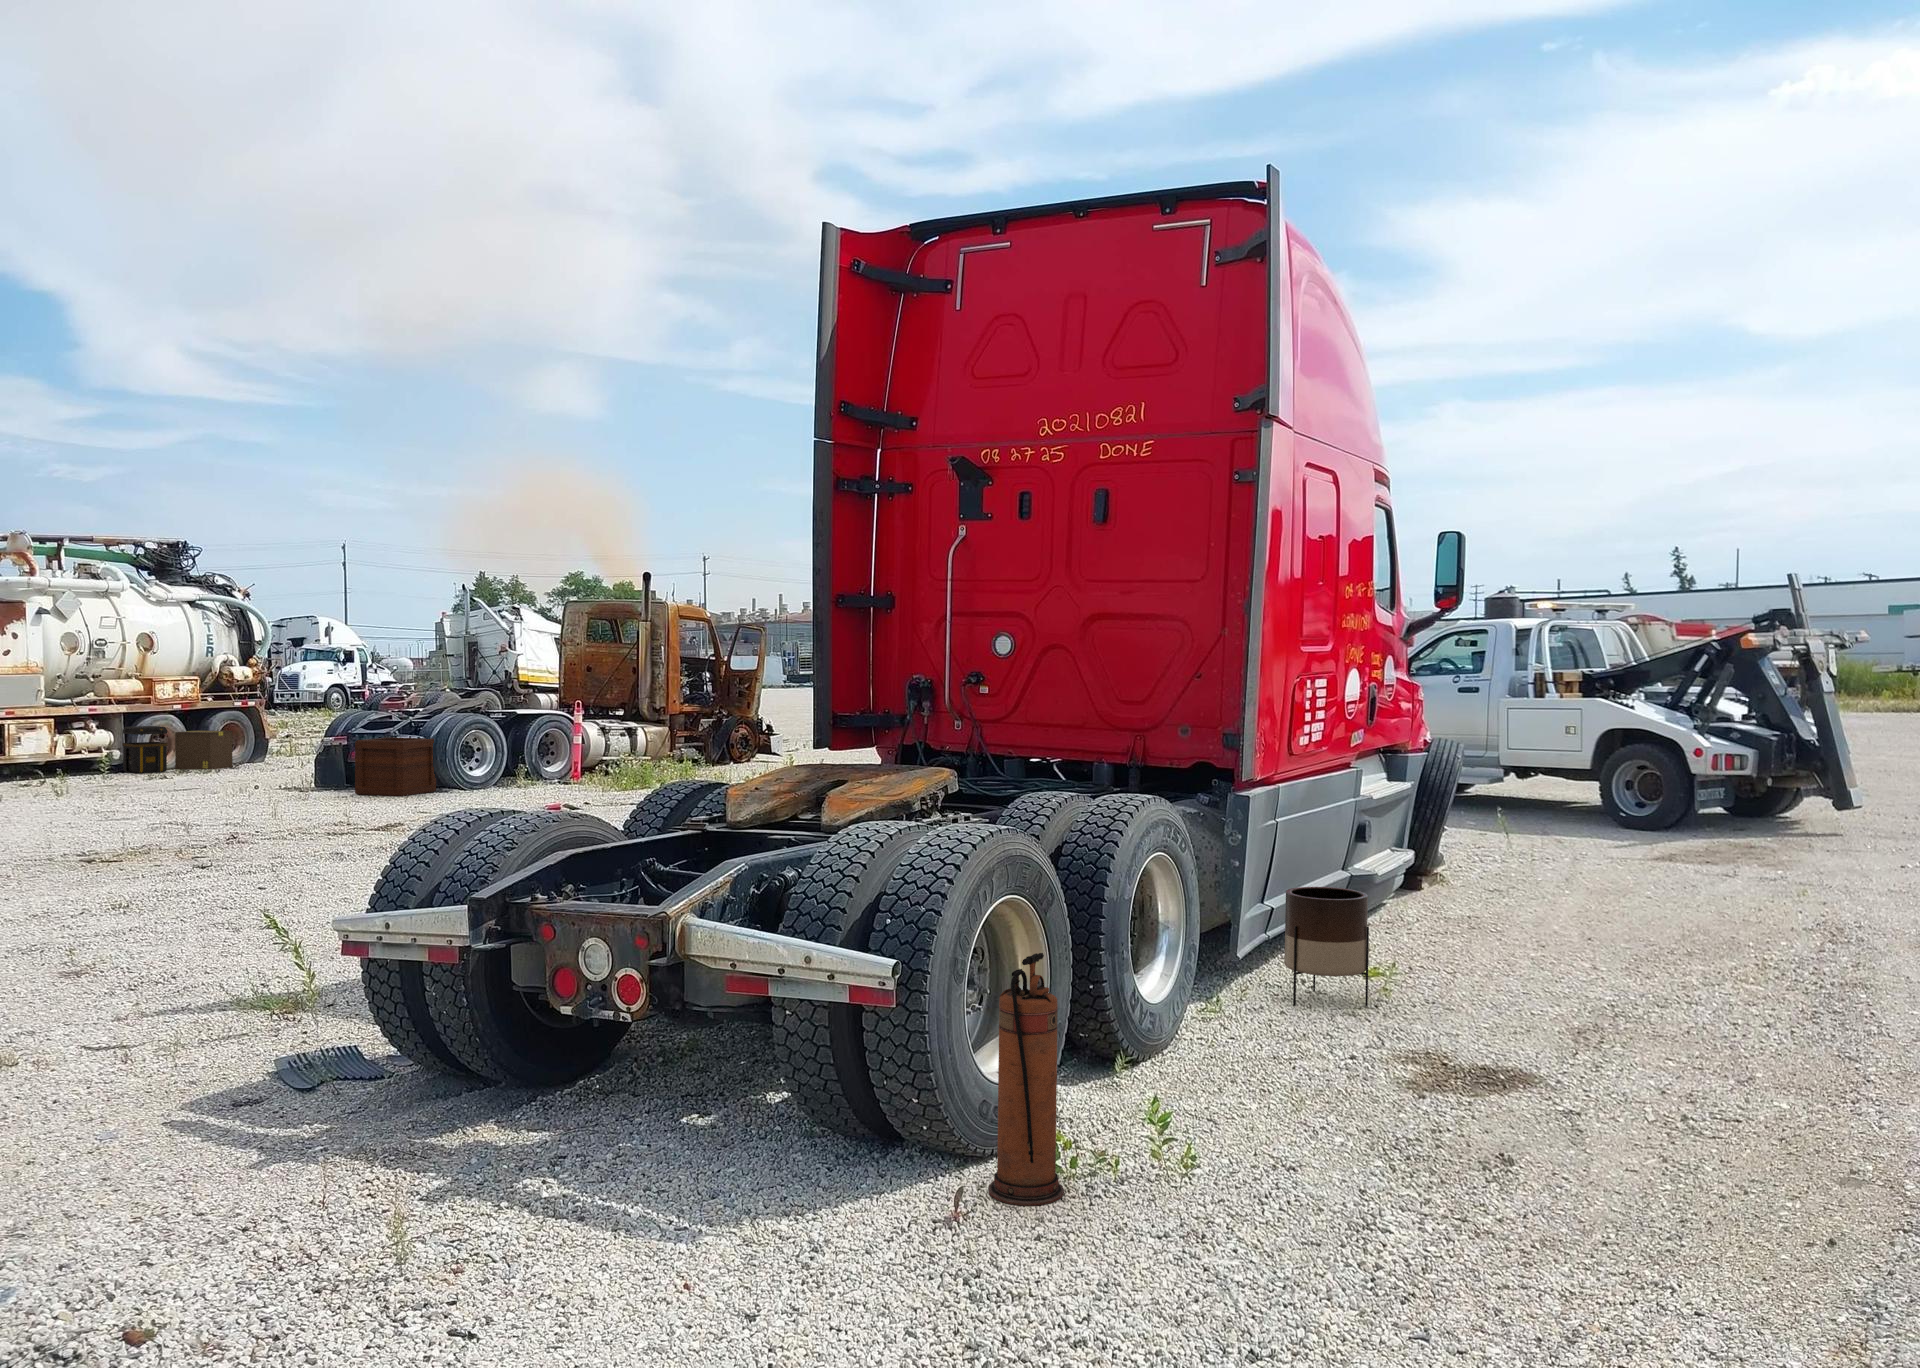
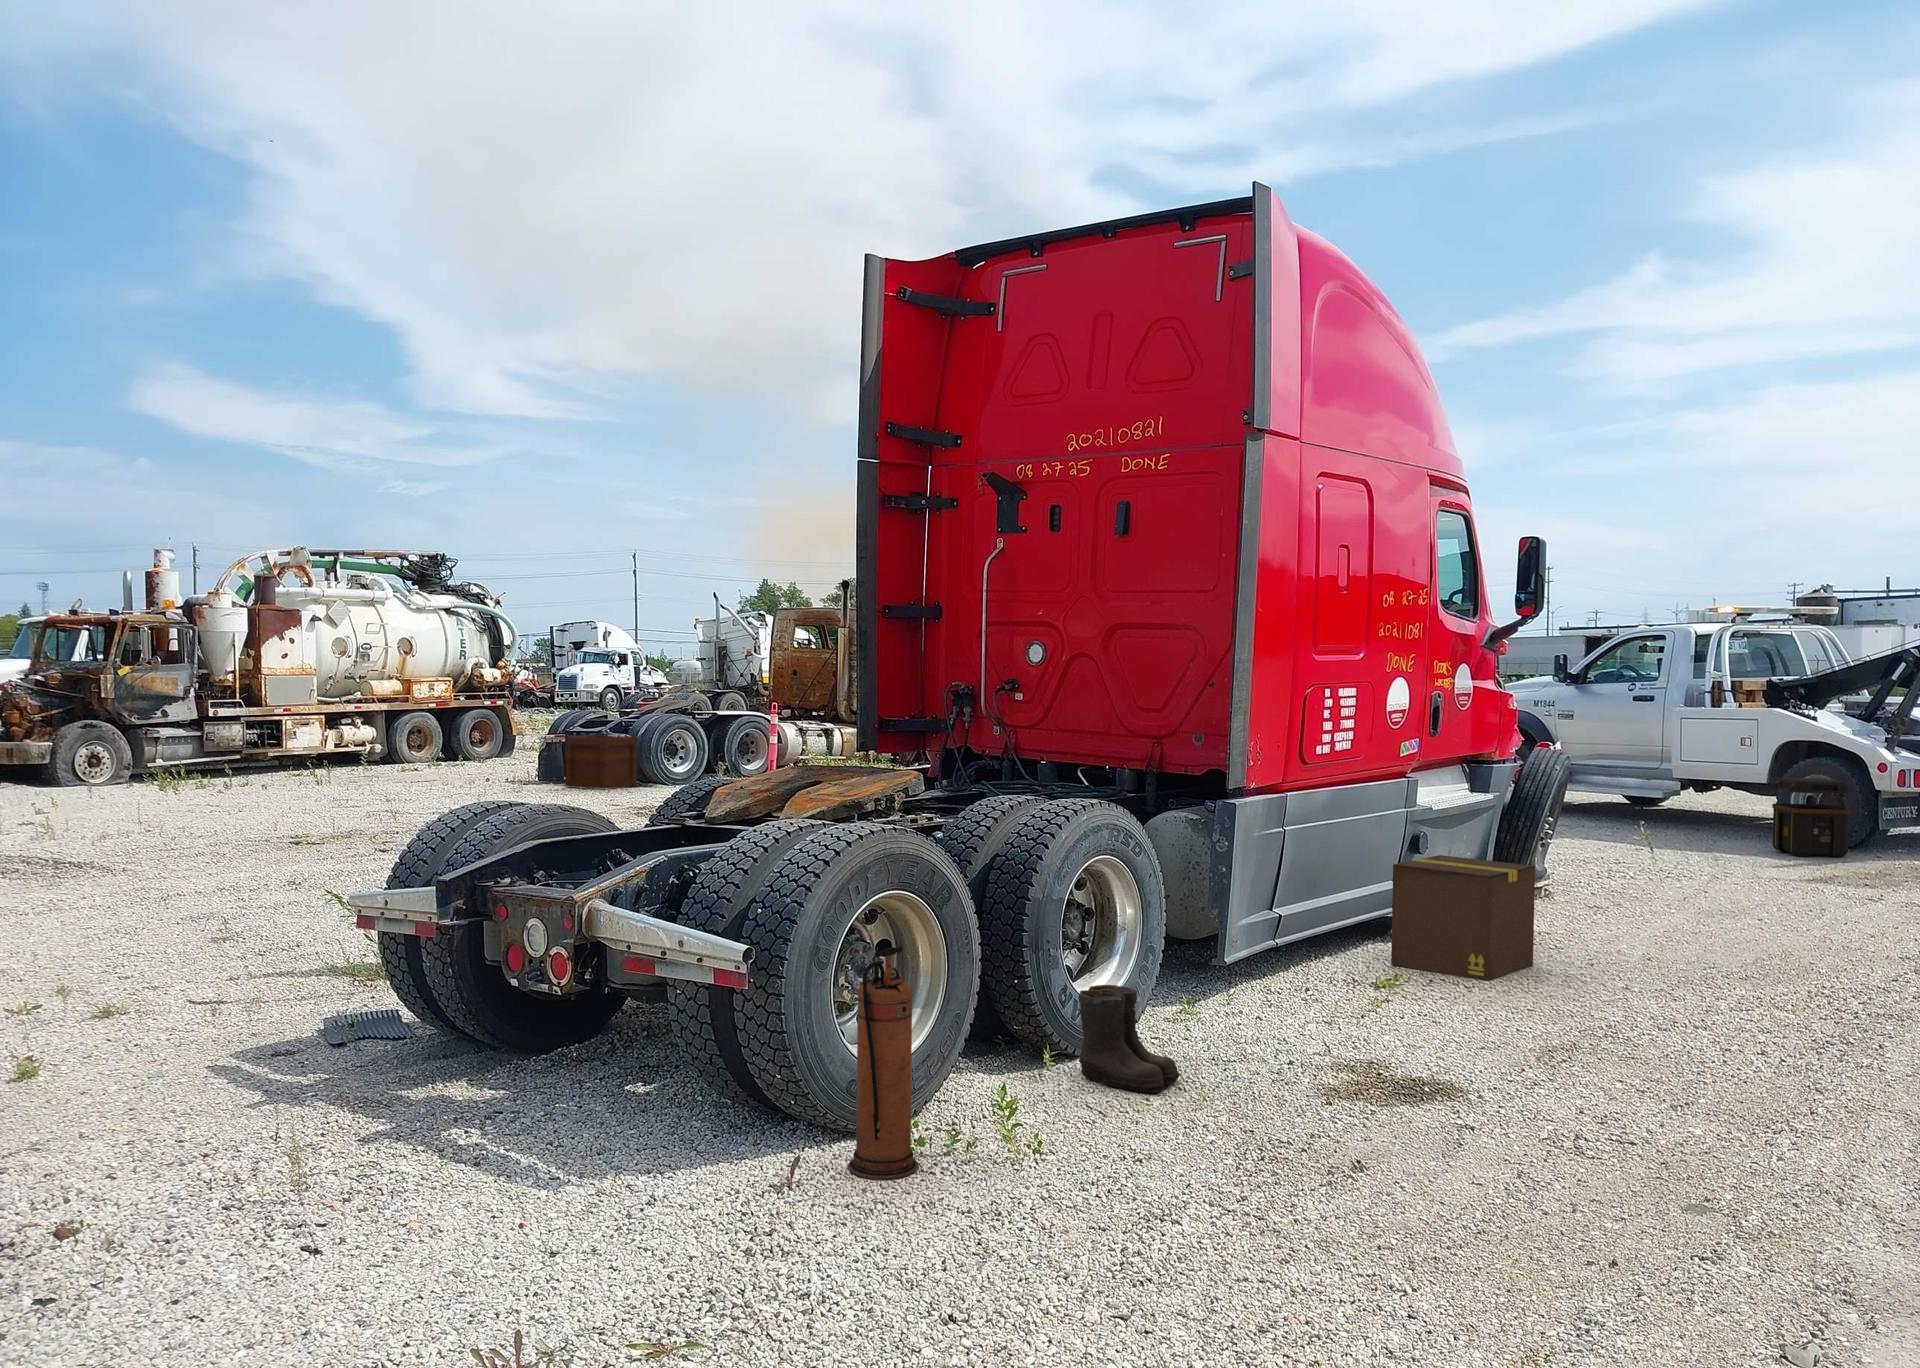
toolbox: present [122,726,168,774] -> present [1772,778,1850,857]
cardboard box: present [175,730,232,770] -> present [1391,855,1535,981]
planter: present [1284,887,1369,1006] -> none [1280,896,1363,1017]
boots: none [1148,985,1251,1095] -> present [1078,985,1181,1094]

